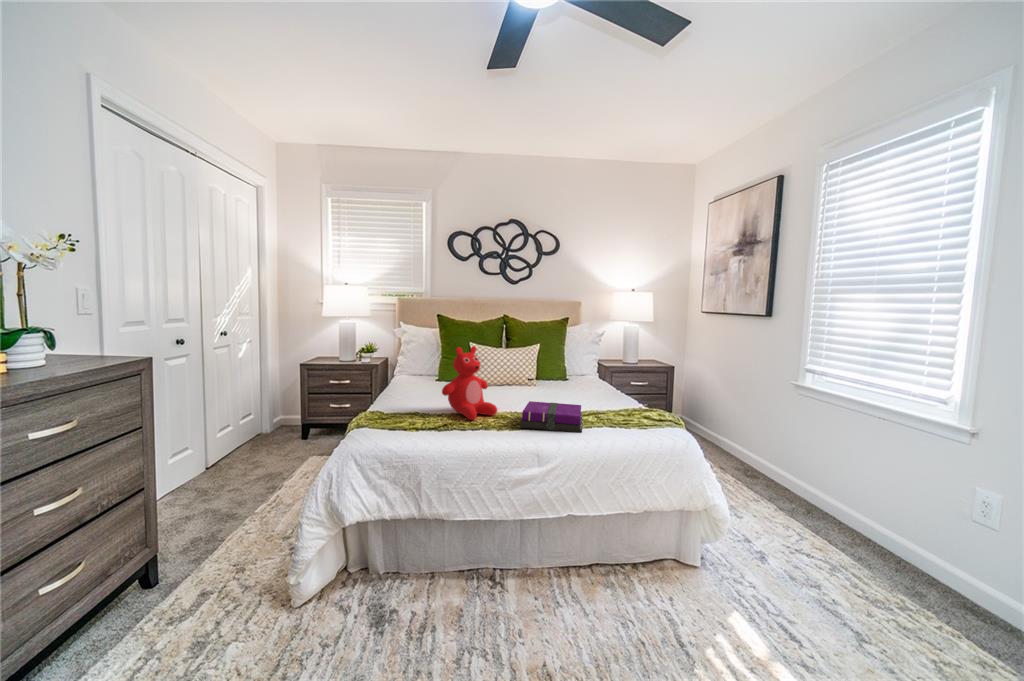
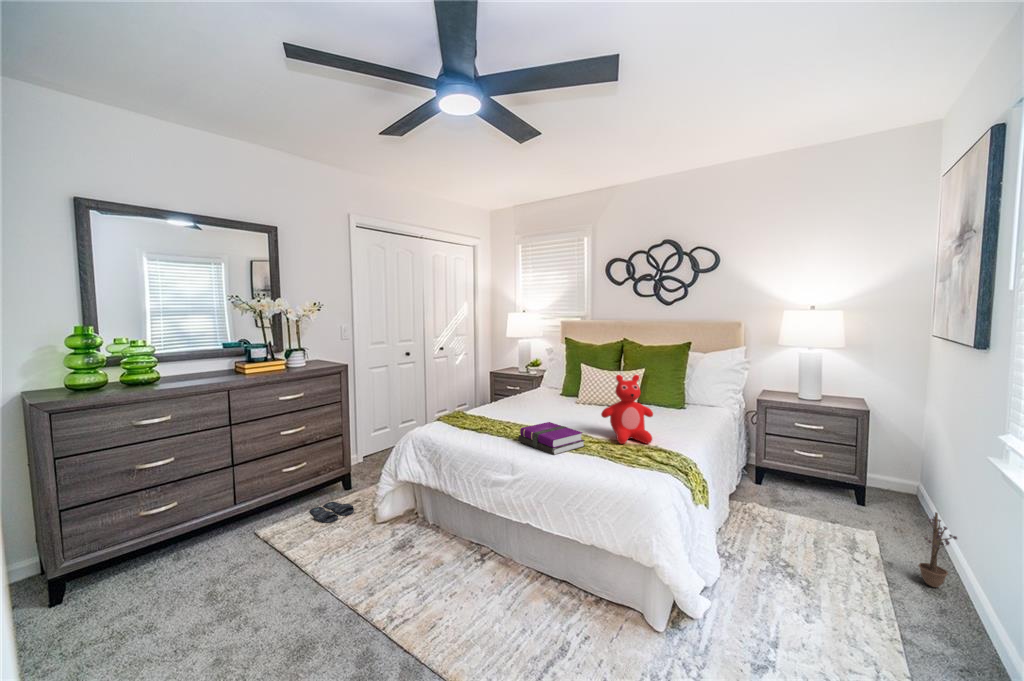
teddy bear: present [442,346,497,420] -> present [601,375,653,444]
decorative plant: none [733,422,755,470] -> present [919,513,957,587]
slippers: none [107,603,219,659] -> present [310,502,354,523]

